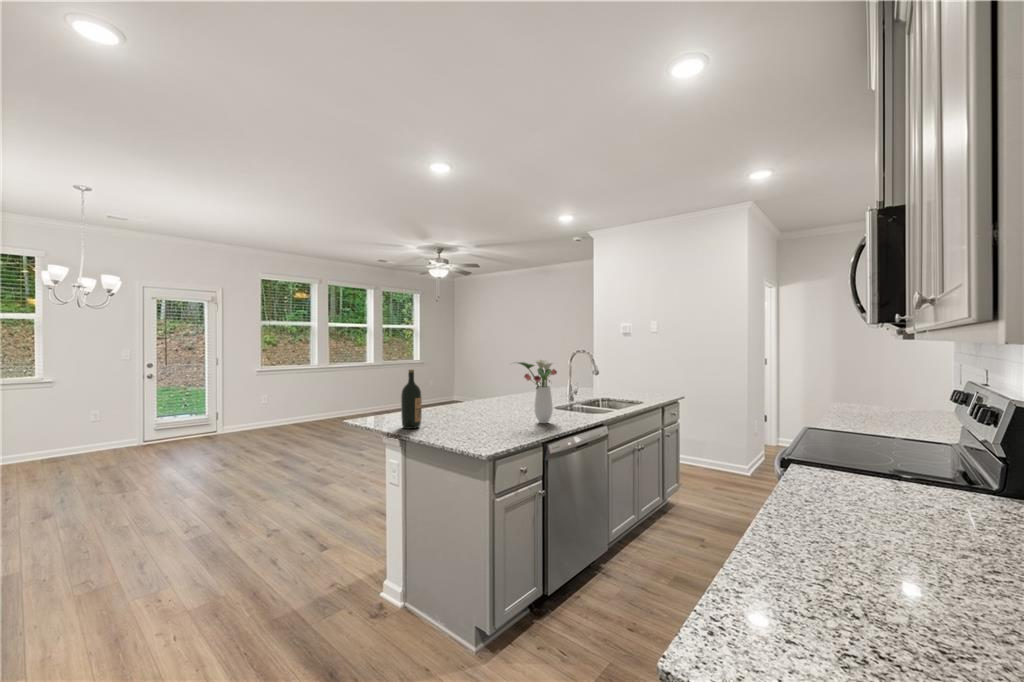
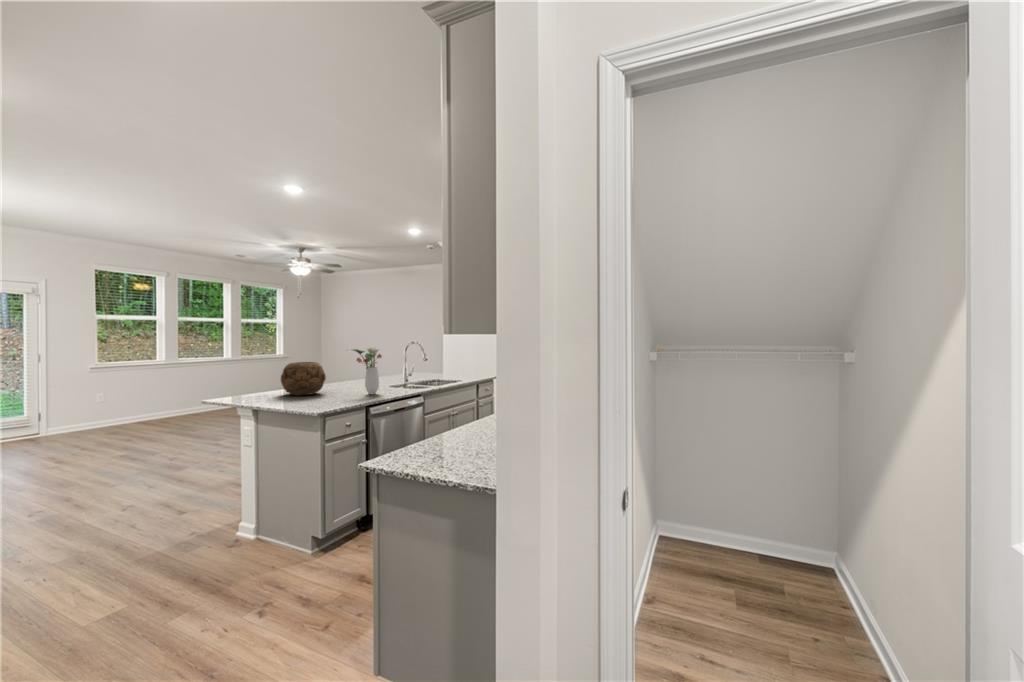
wine bottle: present [401,370,422,429] -> none [253,355,270,401]
decorative bowl: none [432,377,484,421] -> present [281,362,326,396]

